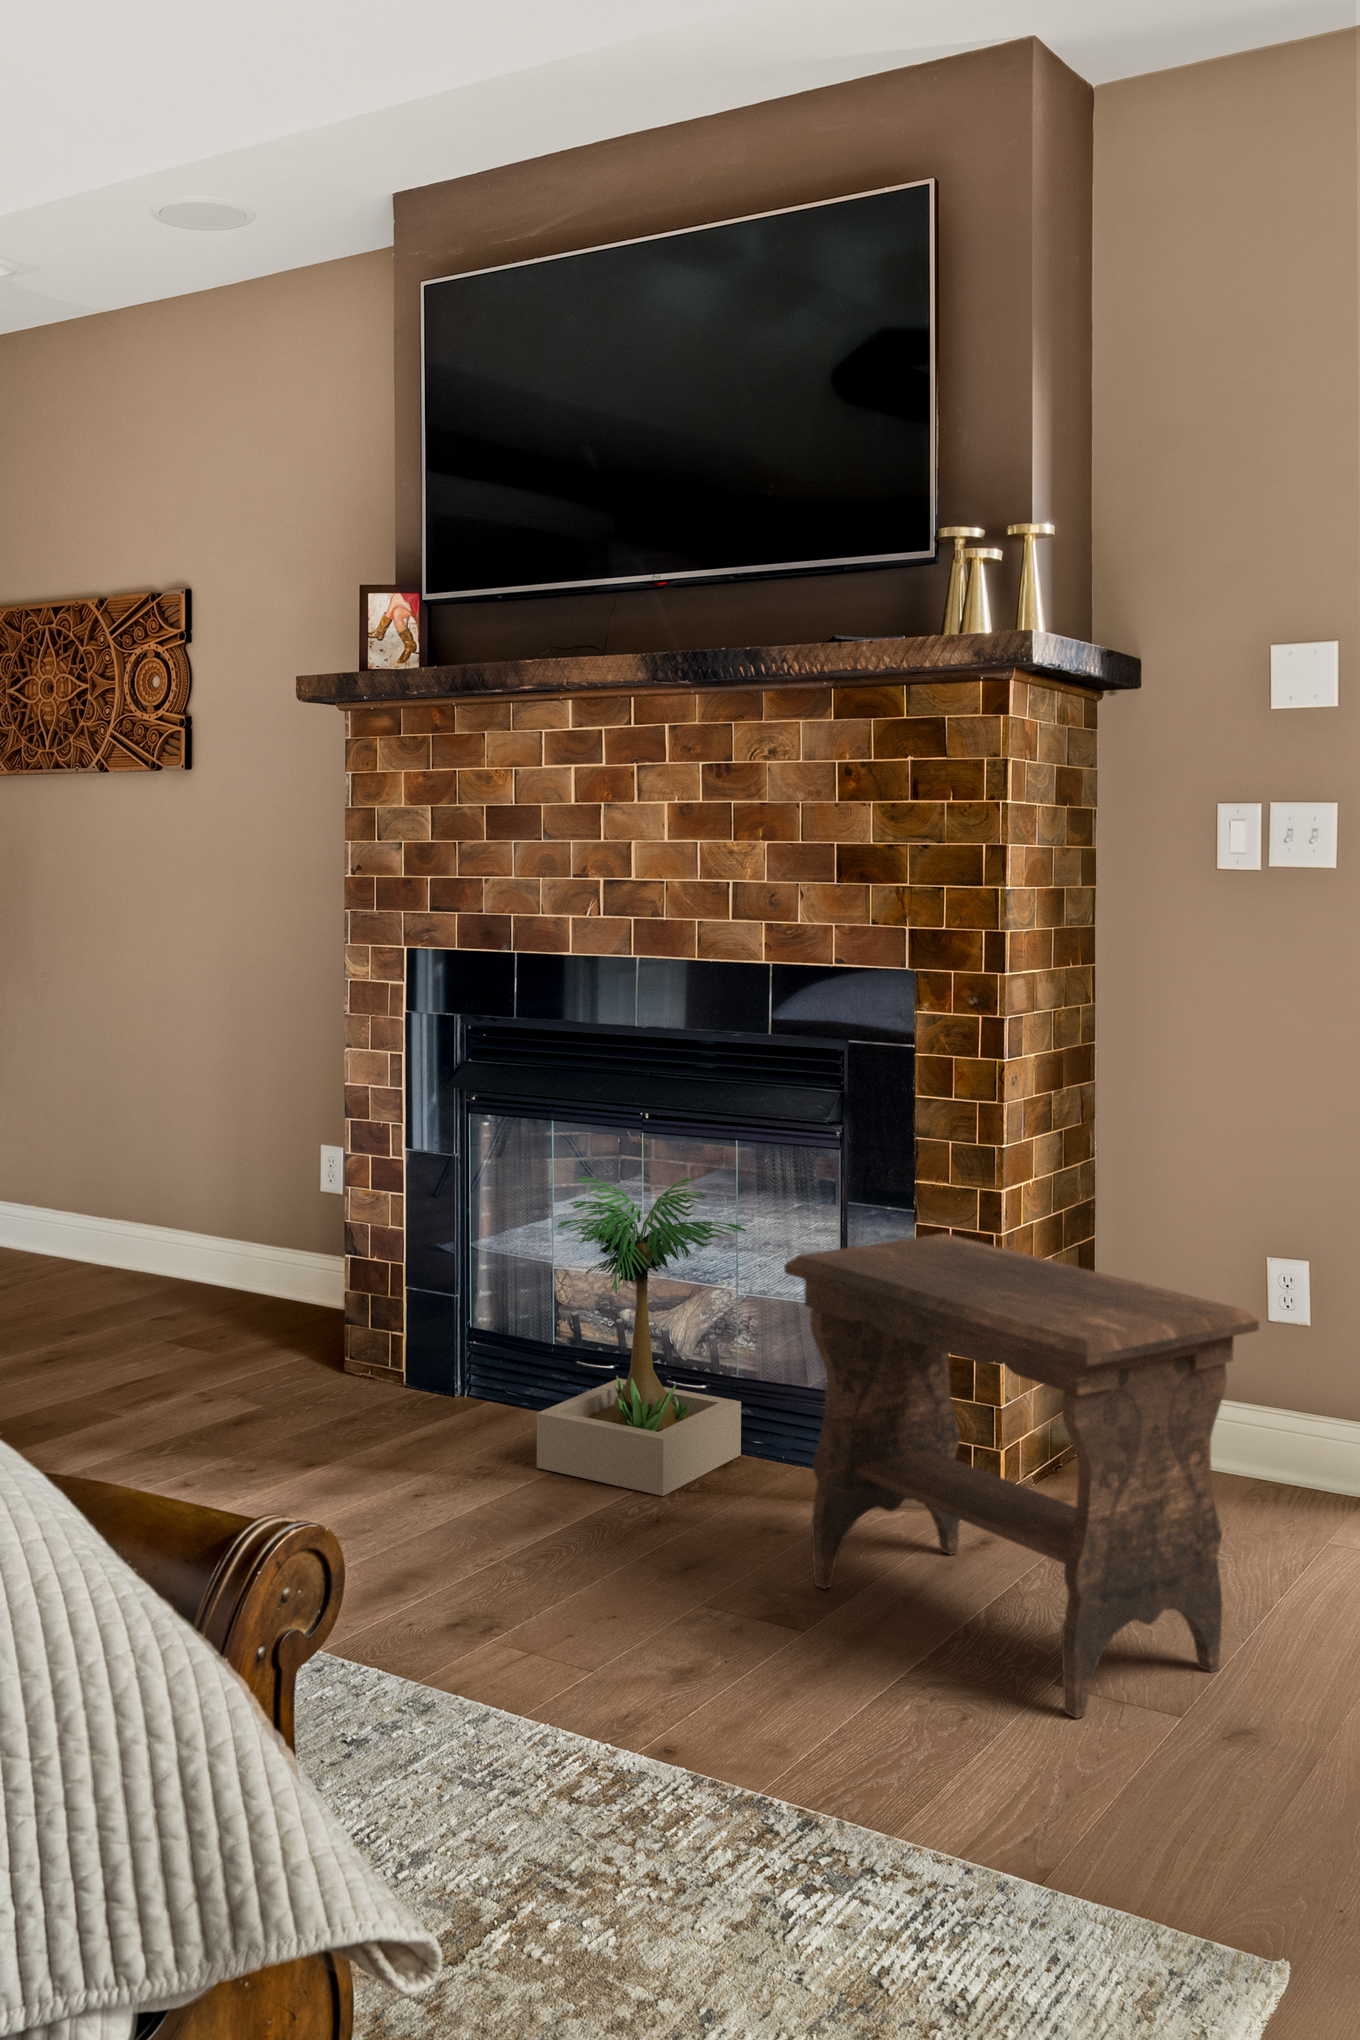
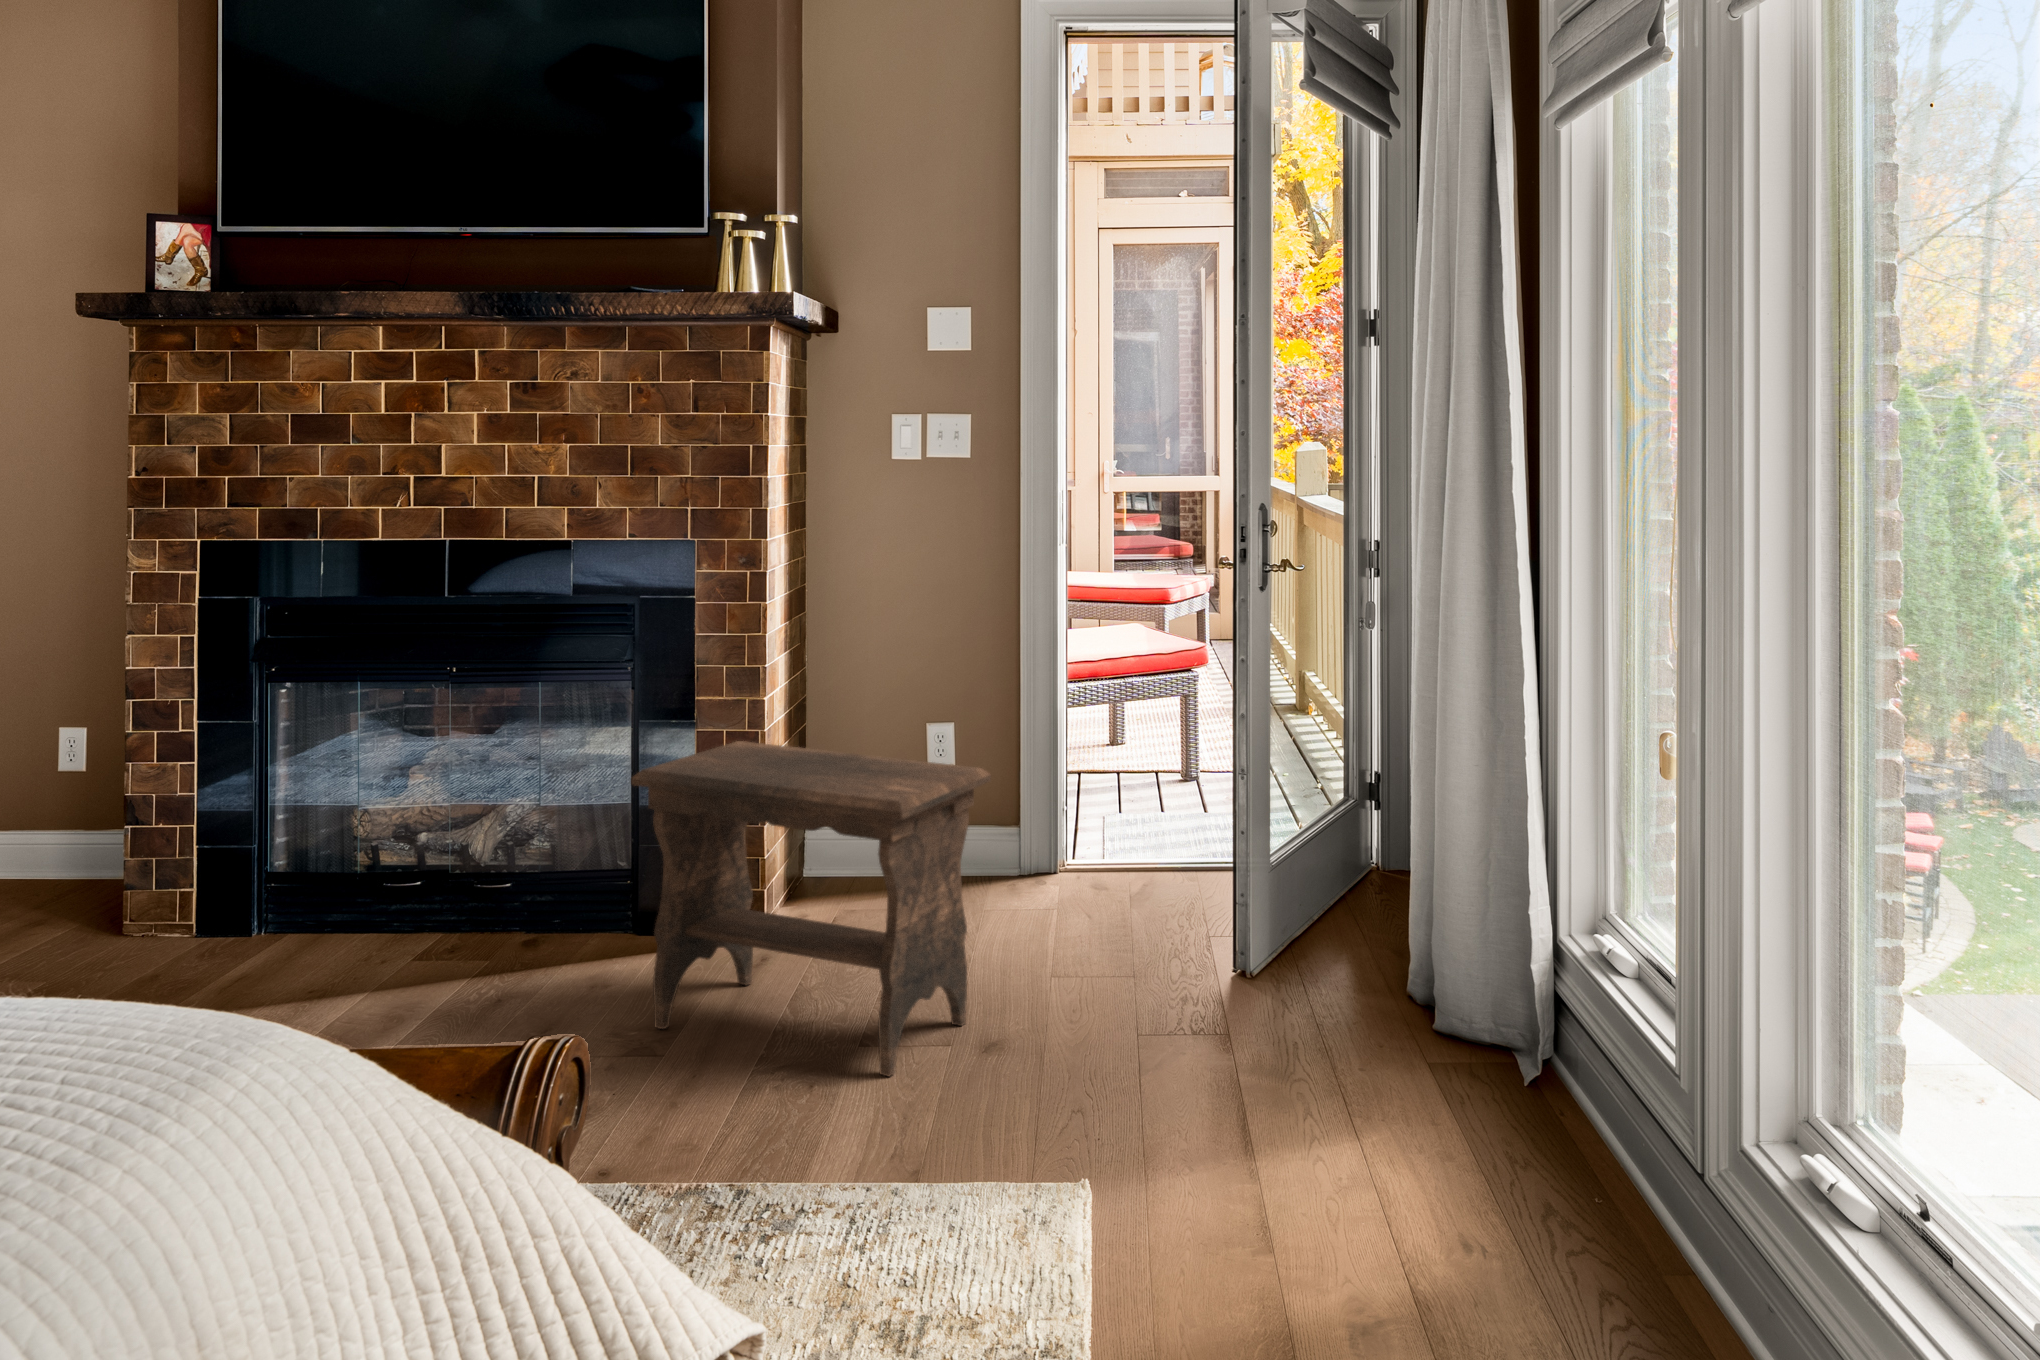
potted plant: present [537,1176,746,1496] -> none [367,717,562,987]

